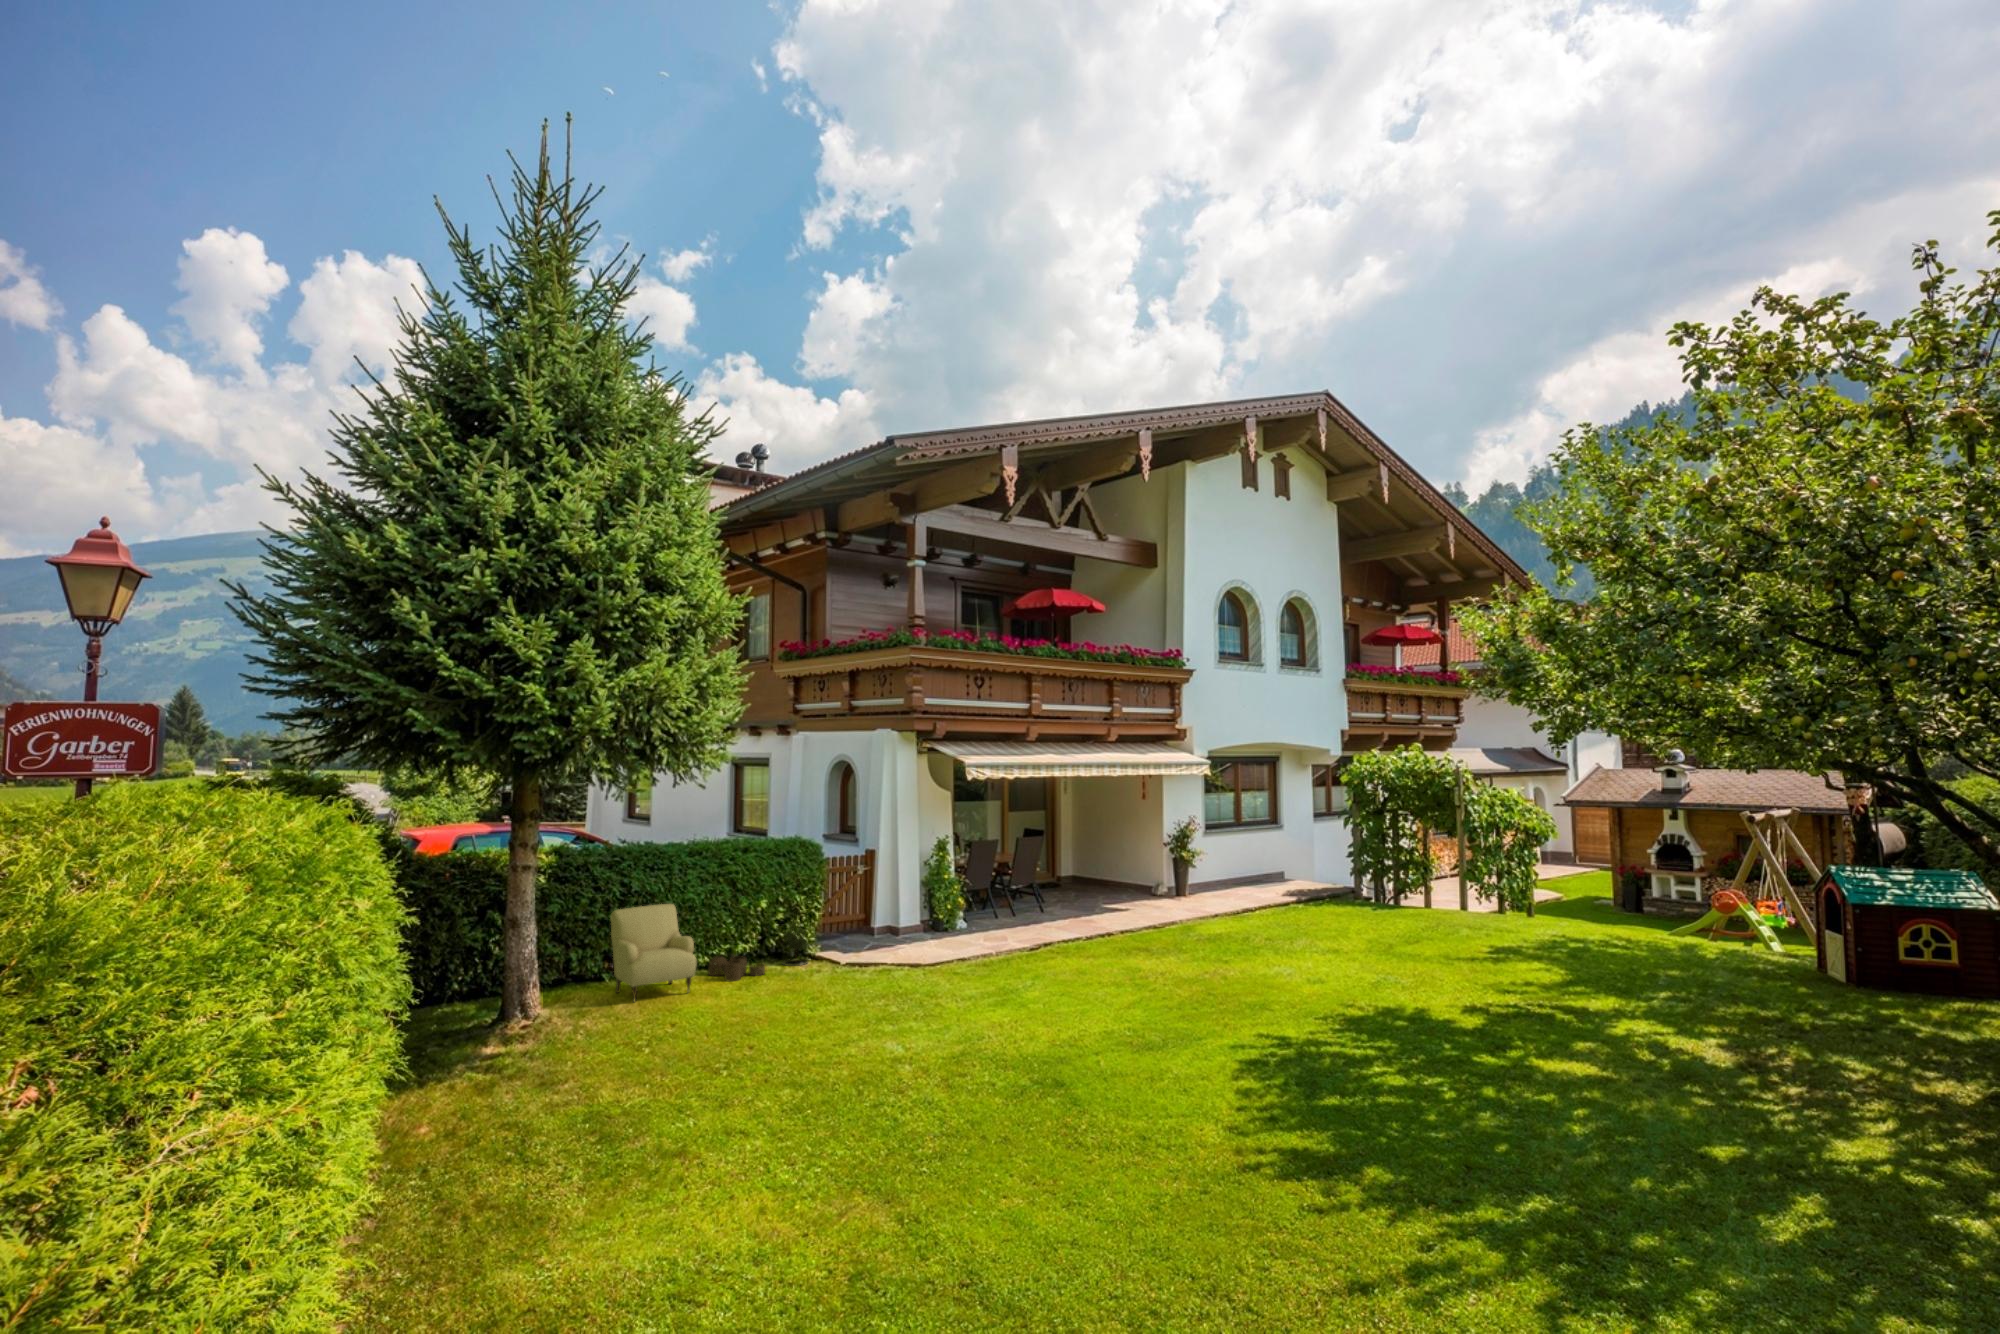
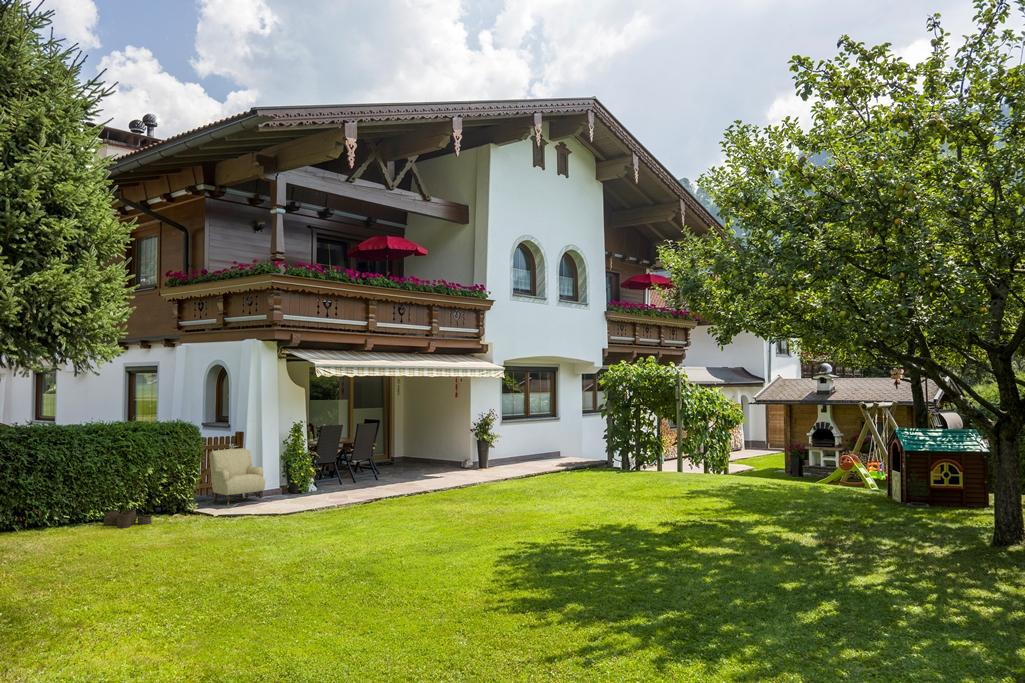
chair: present [610,904,697,1003] -> present [209,448,265,505]
potted tree: present [783,920,808,966] -> present [907,475,928,507]

